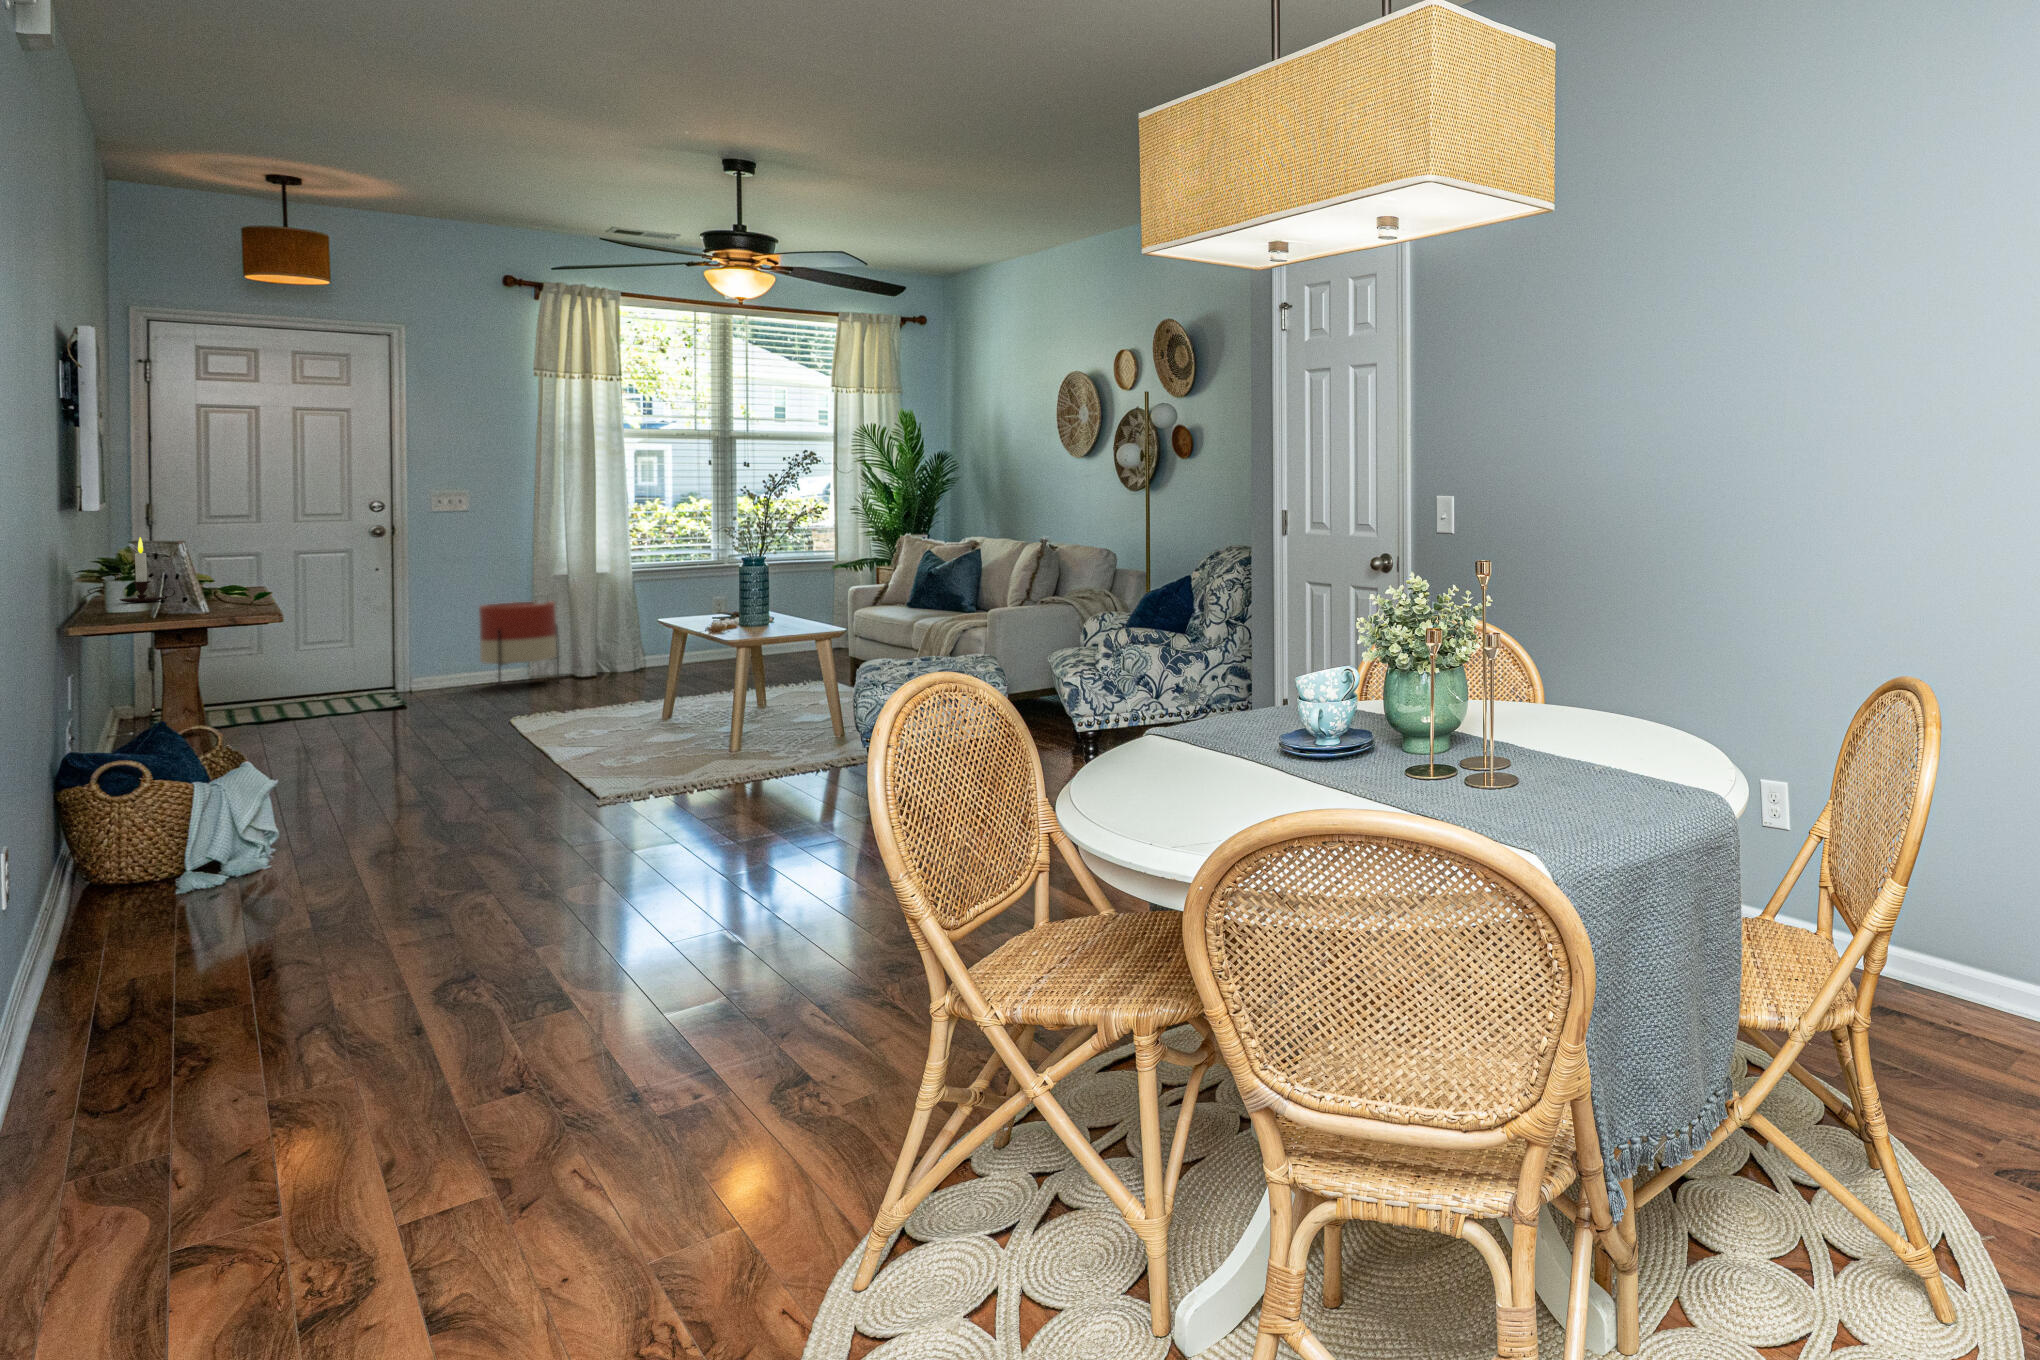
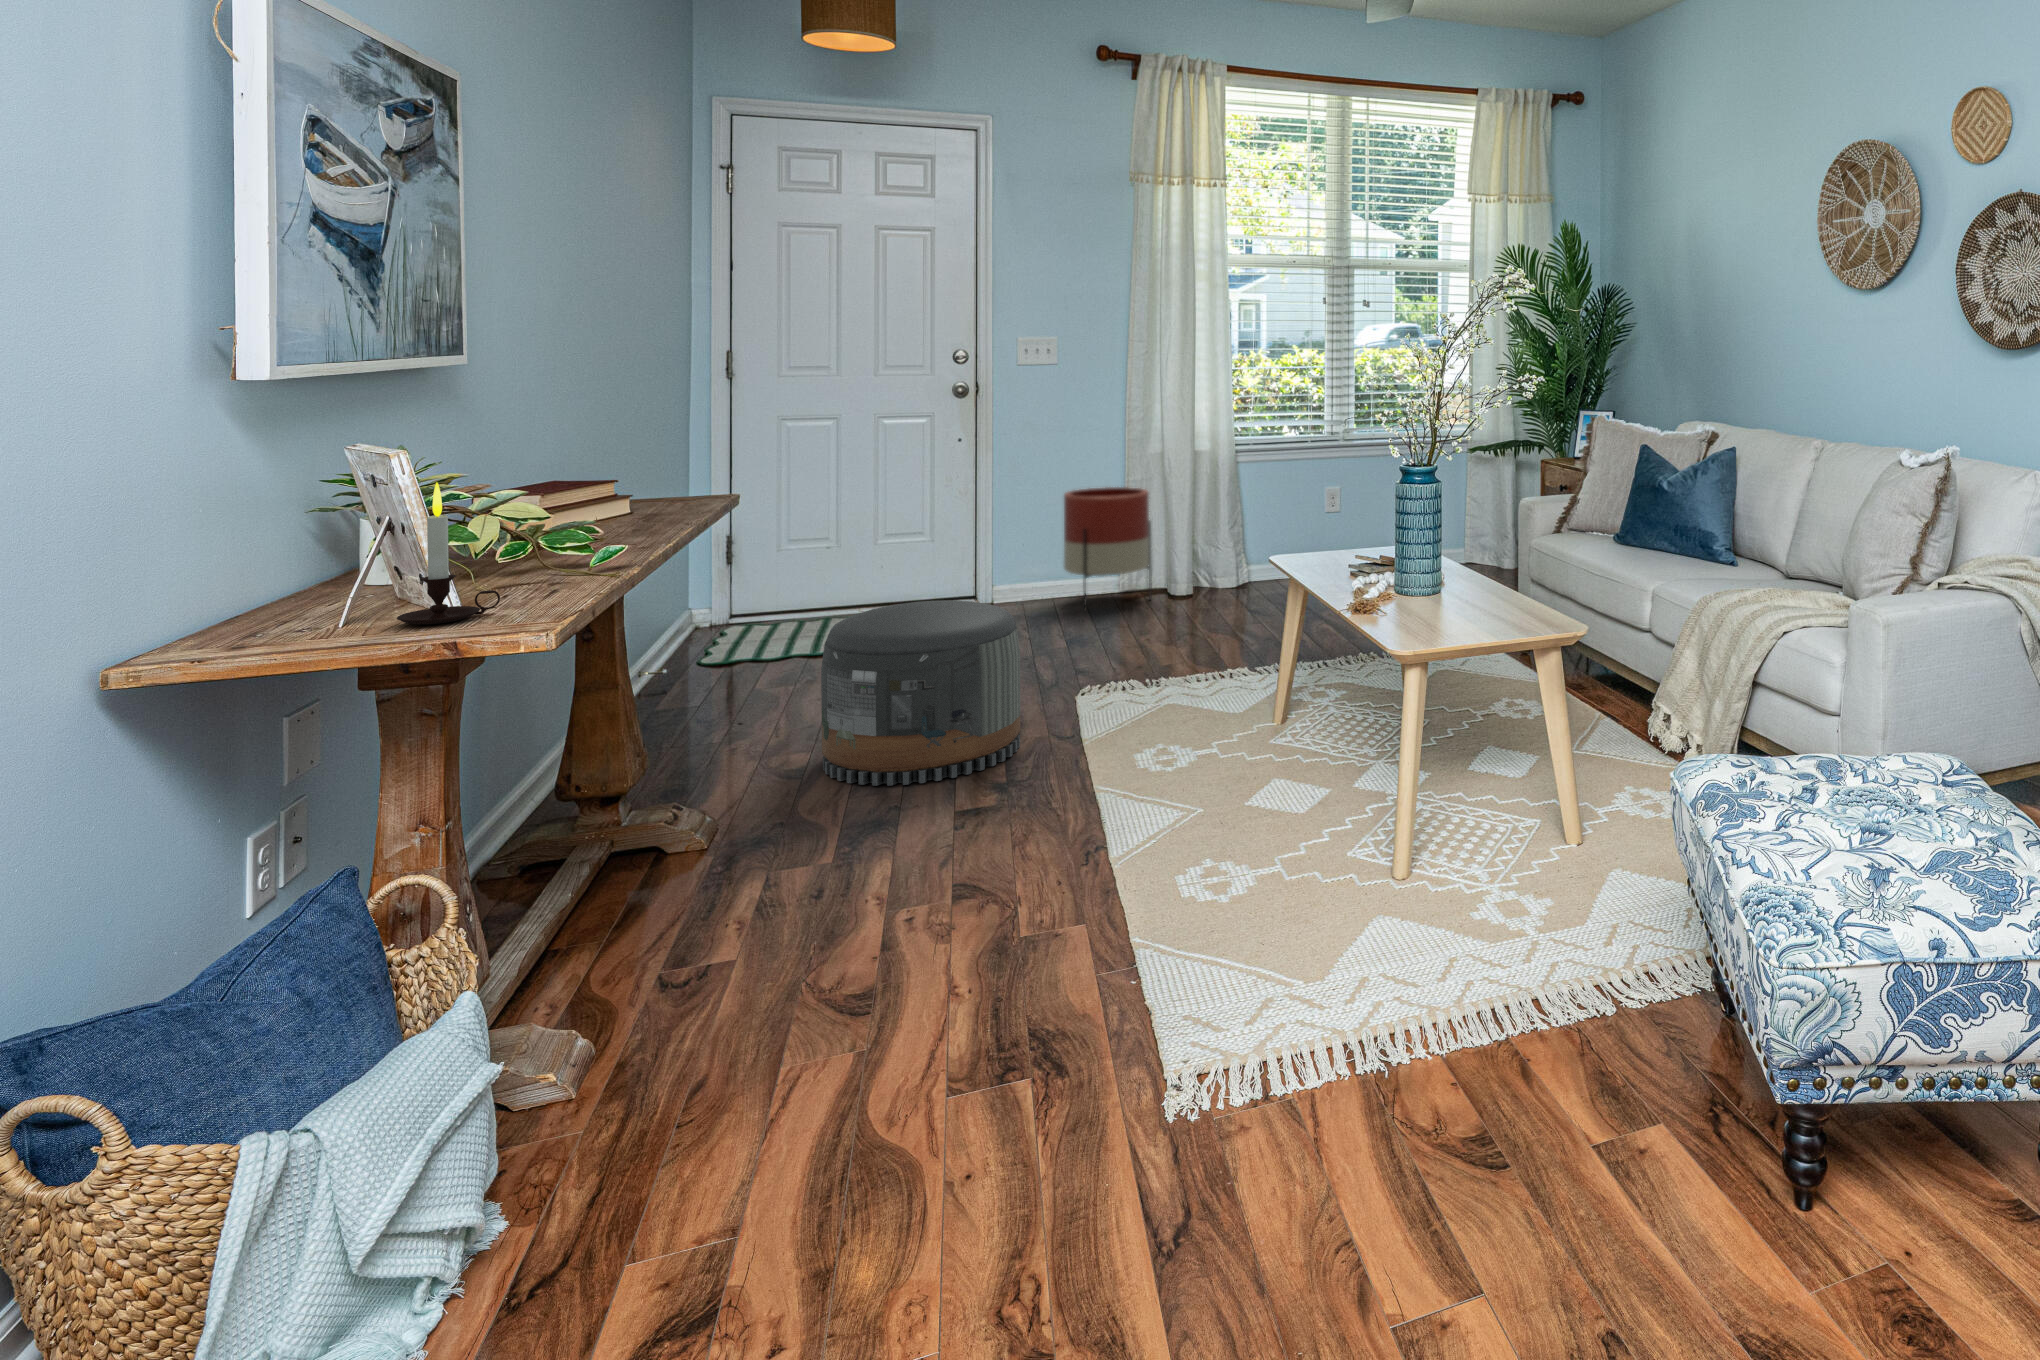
pouf: none [299,653,455,760] -> present [821,600,1020,786]

